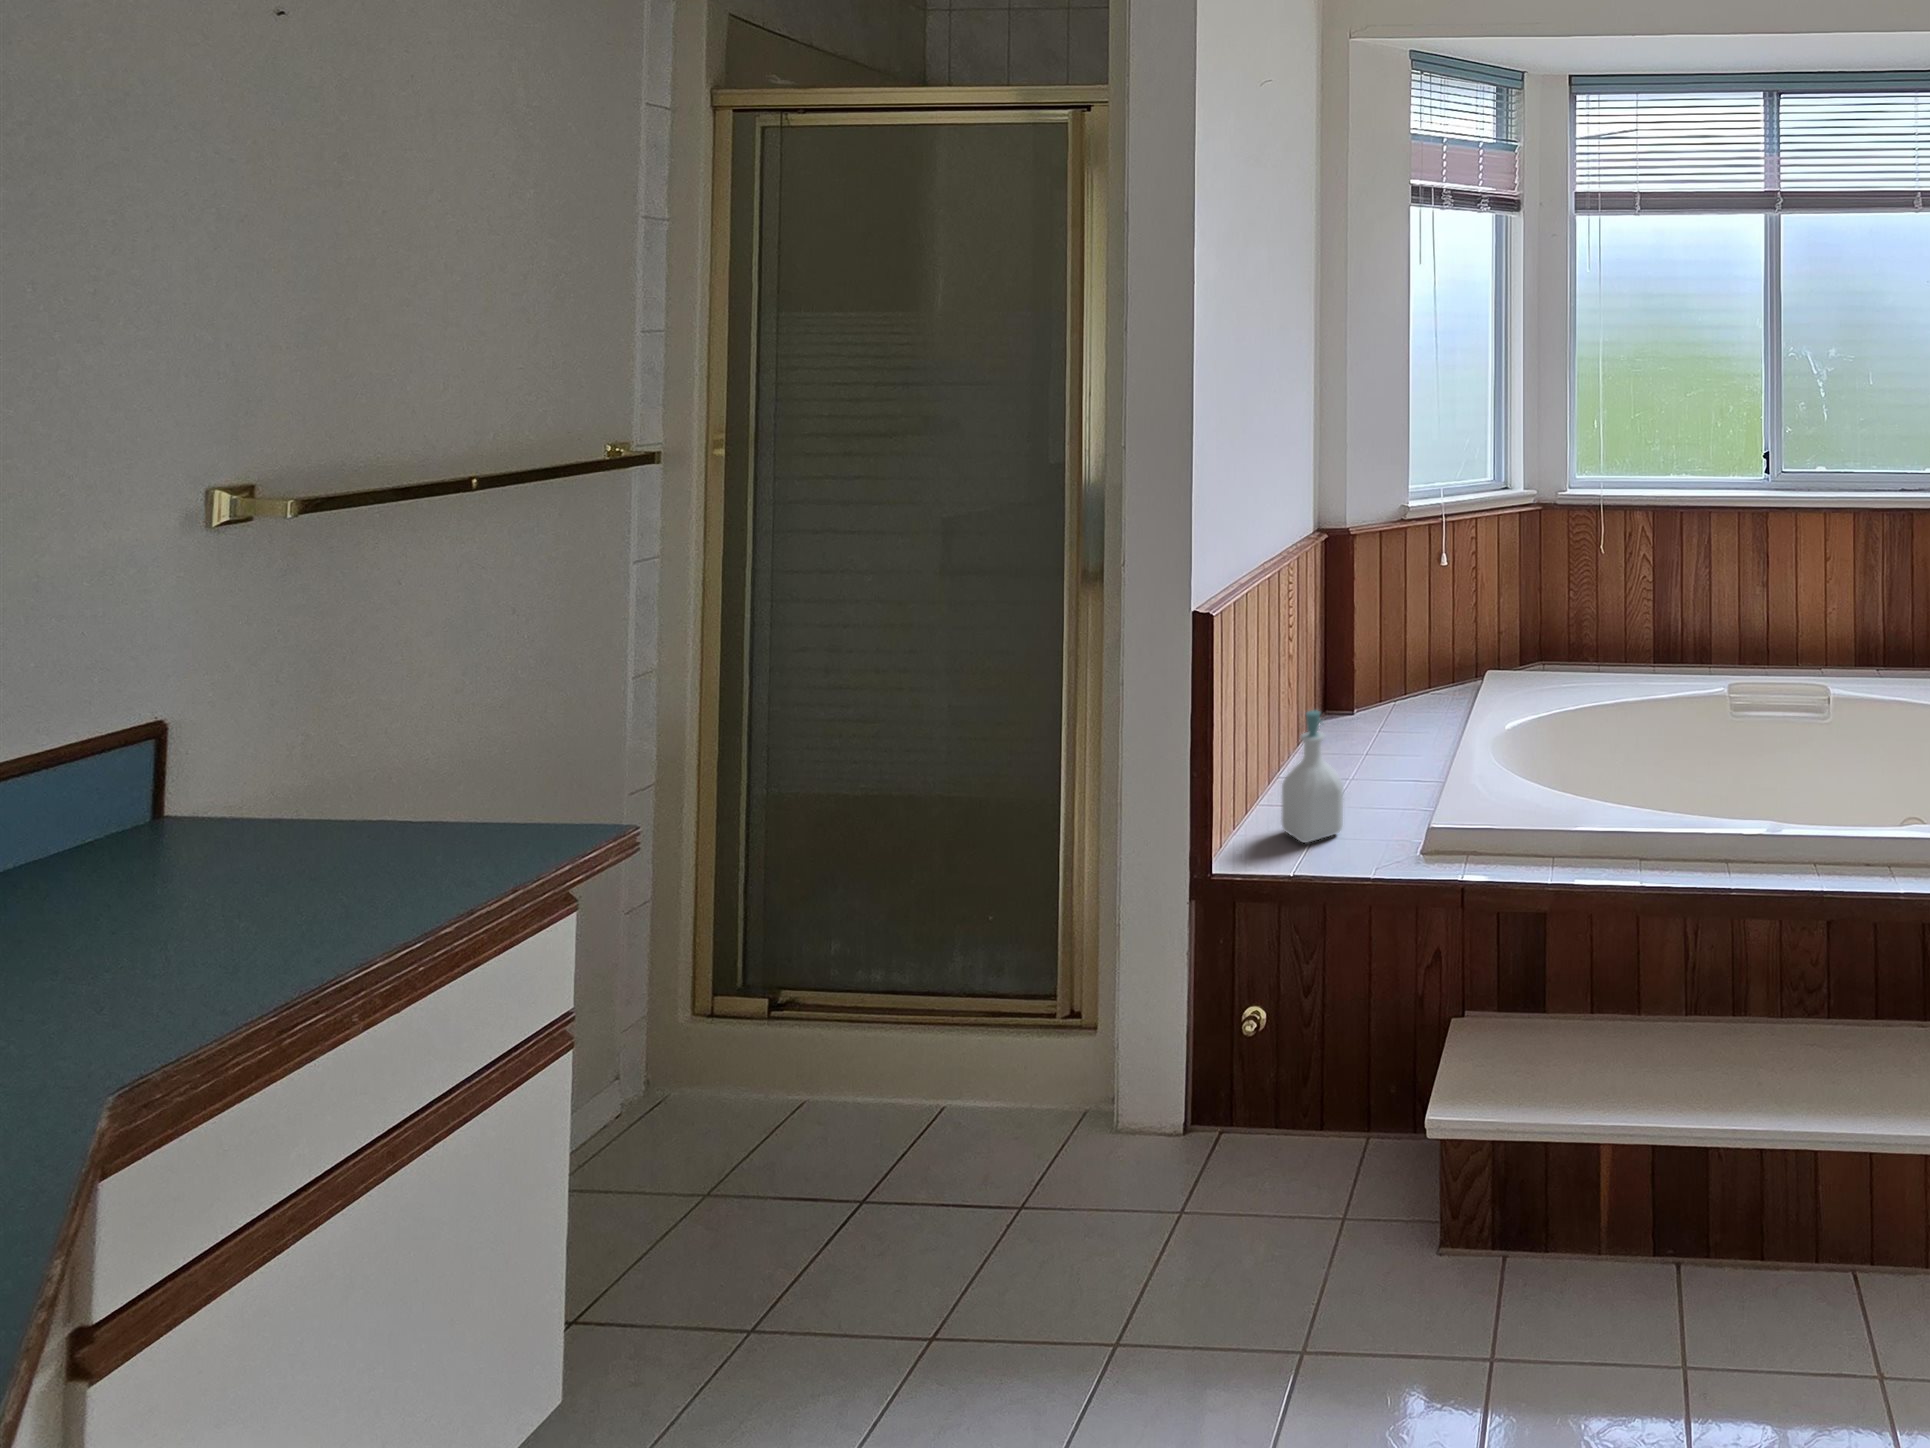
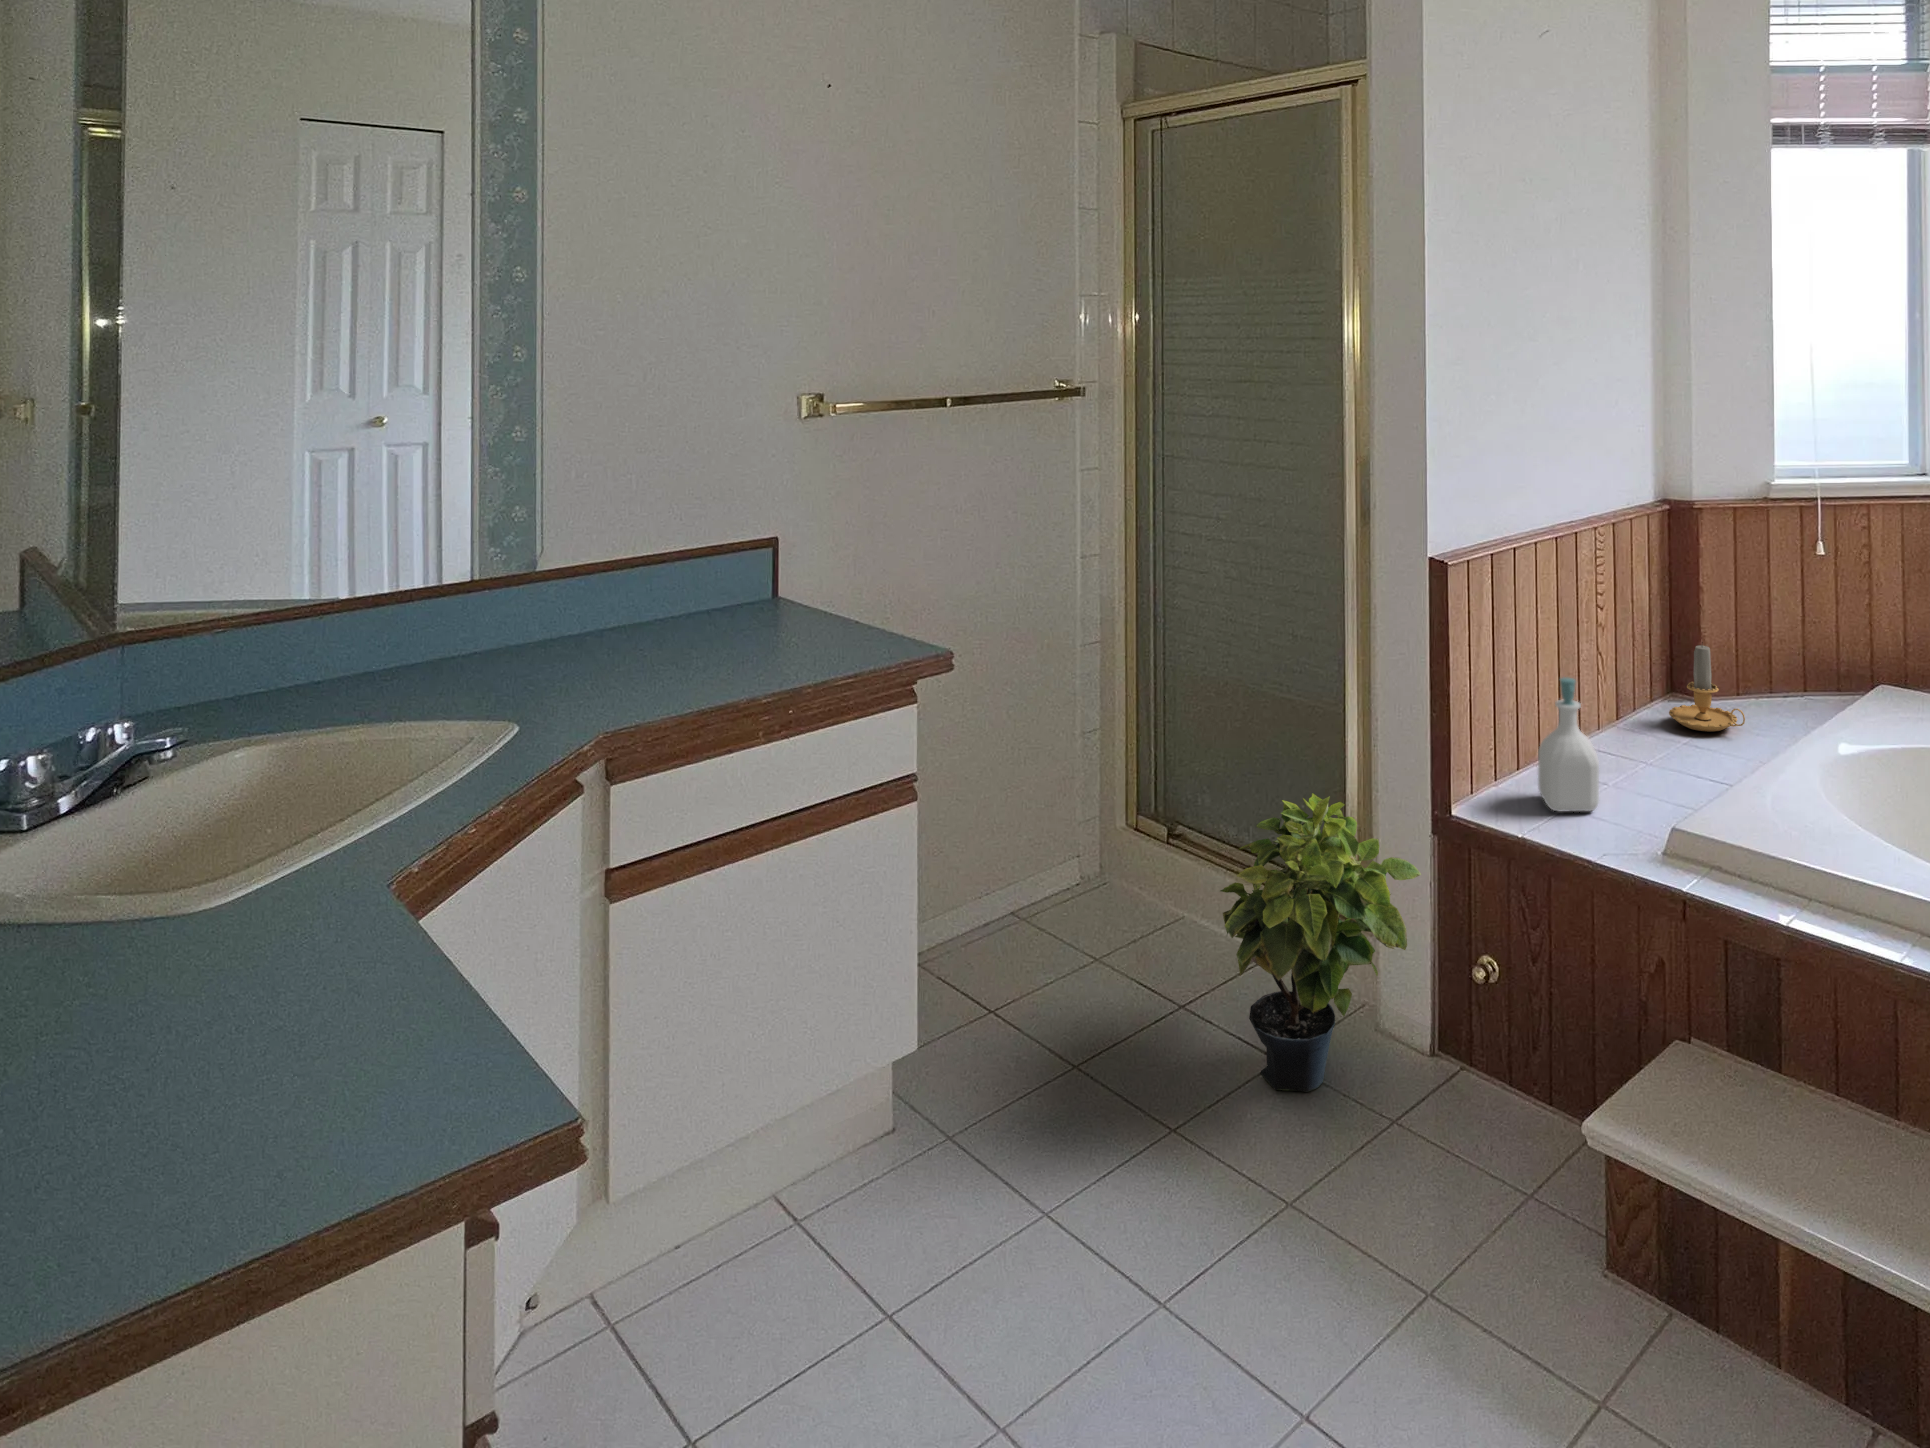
candle: none [1343,656,1414,737] -> present [1669,642,1745,732]
potted plant: none [960,891,1199,1243] -> present [1220,793,1421,1092]

